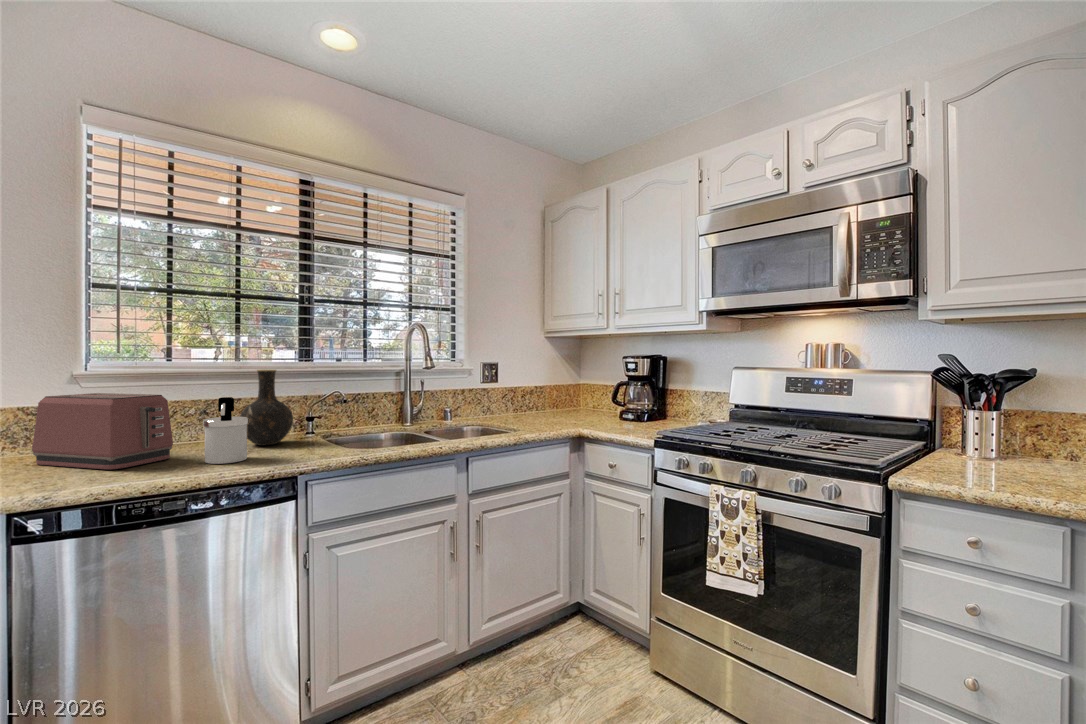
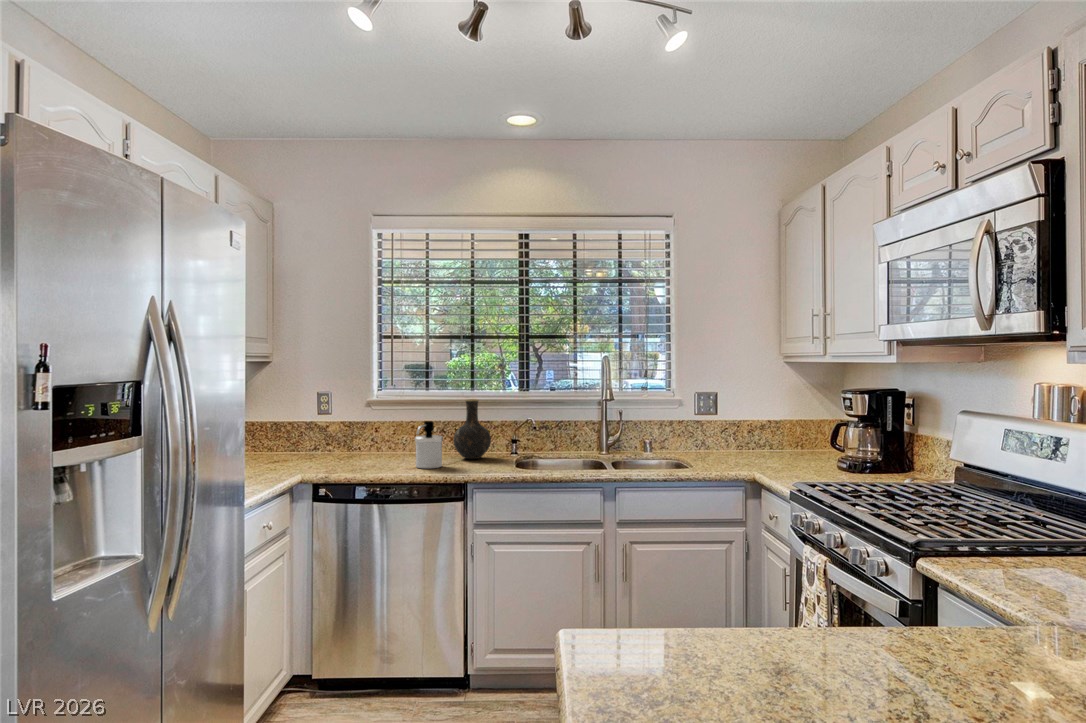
toaster: present [32,393,173,469] -> none [343,414,407,465]

